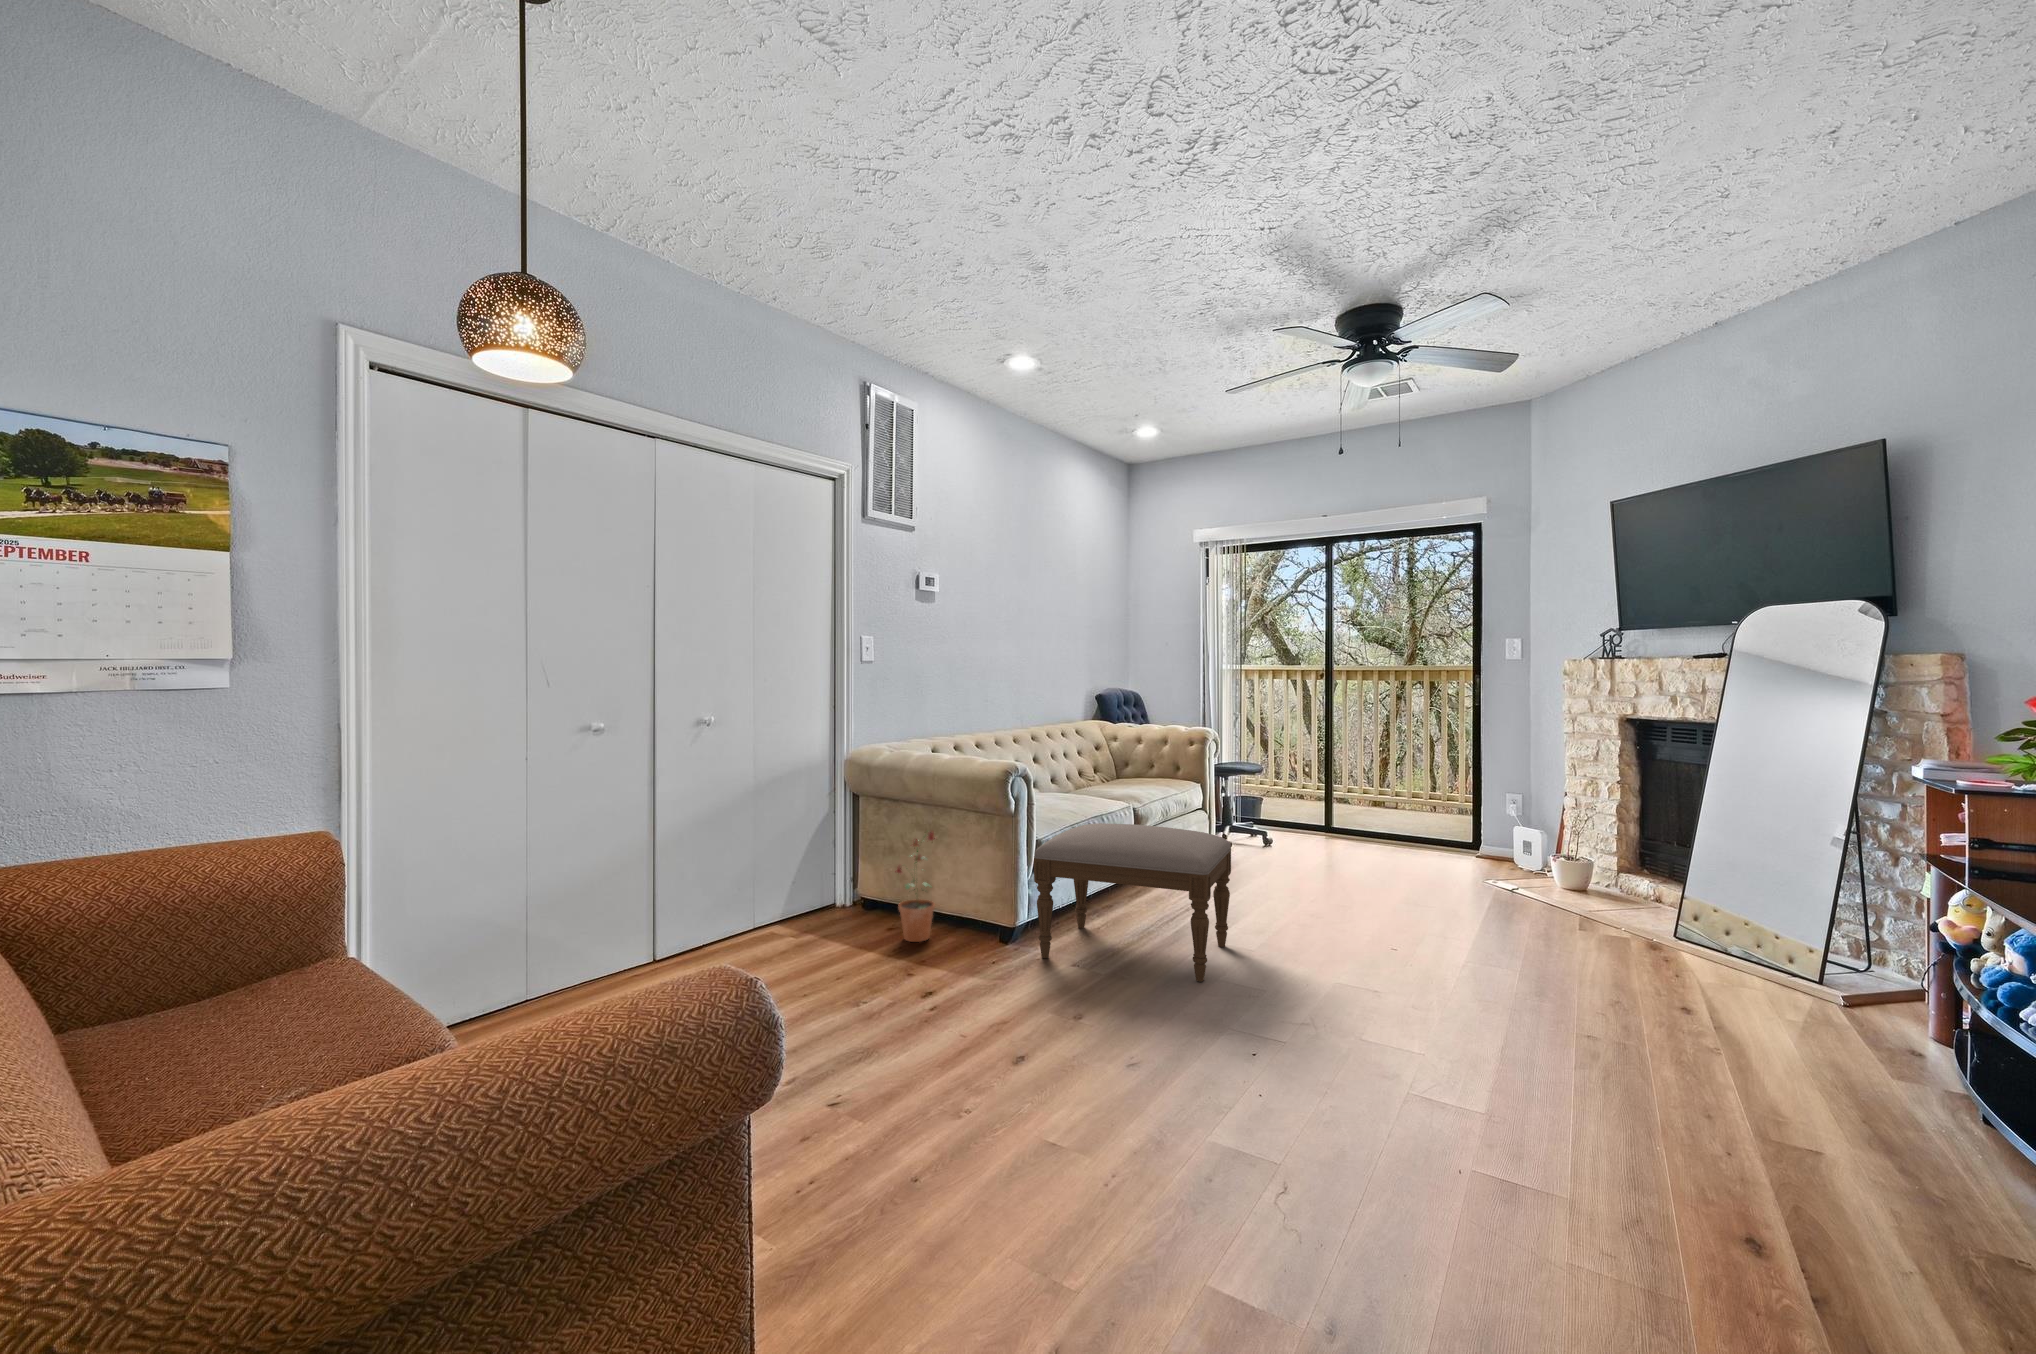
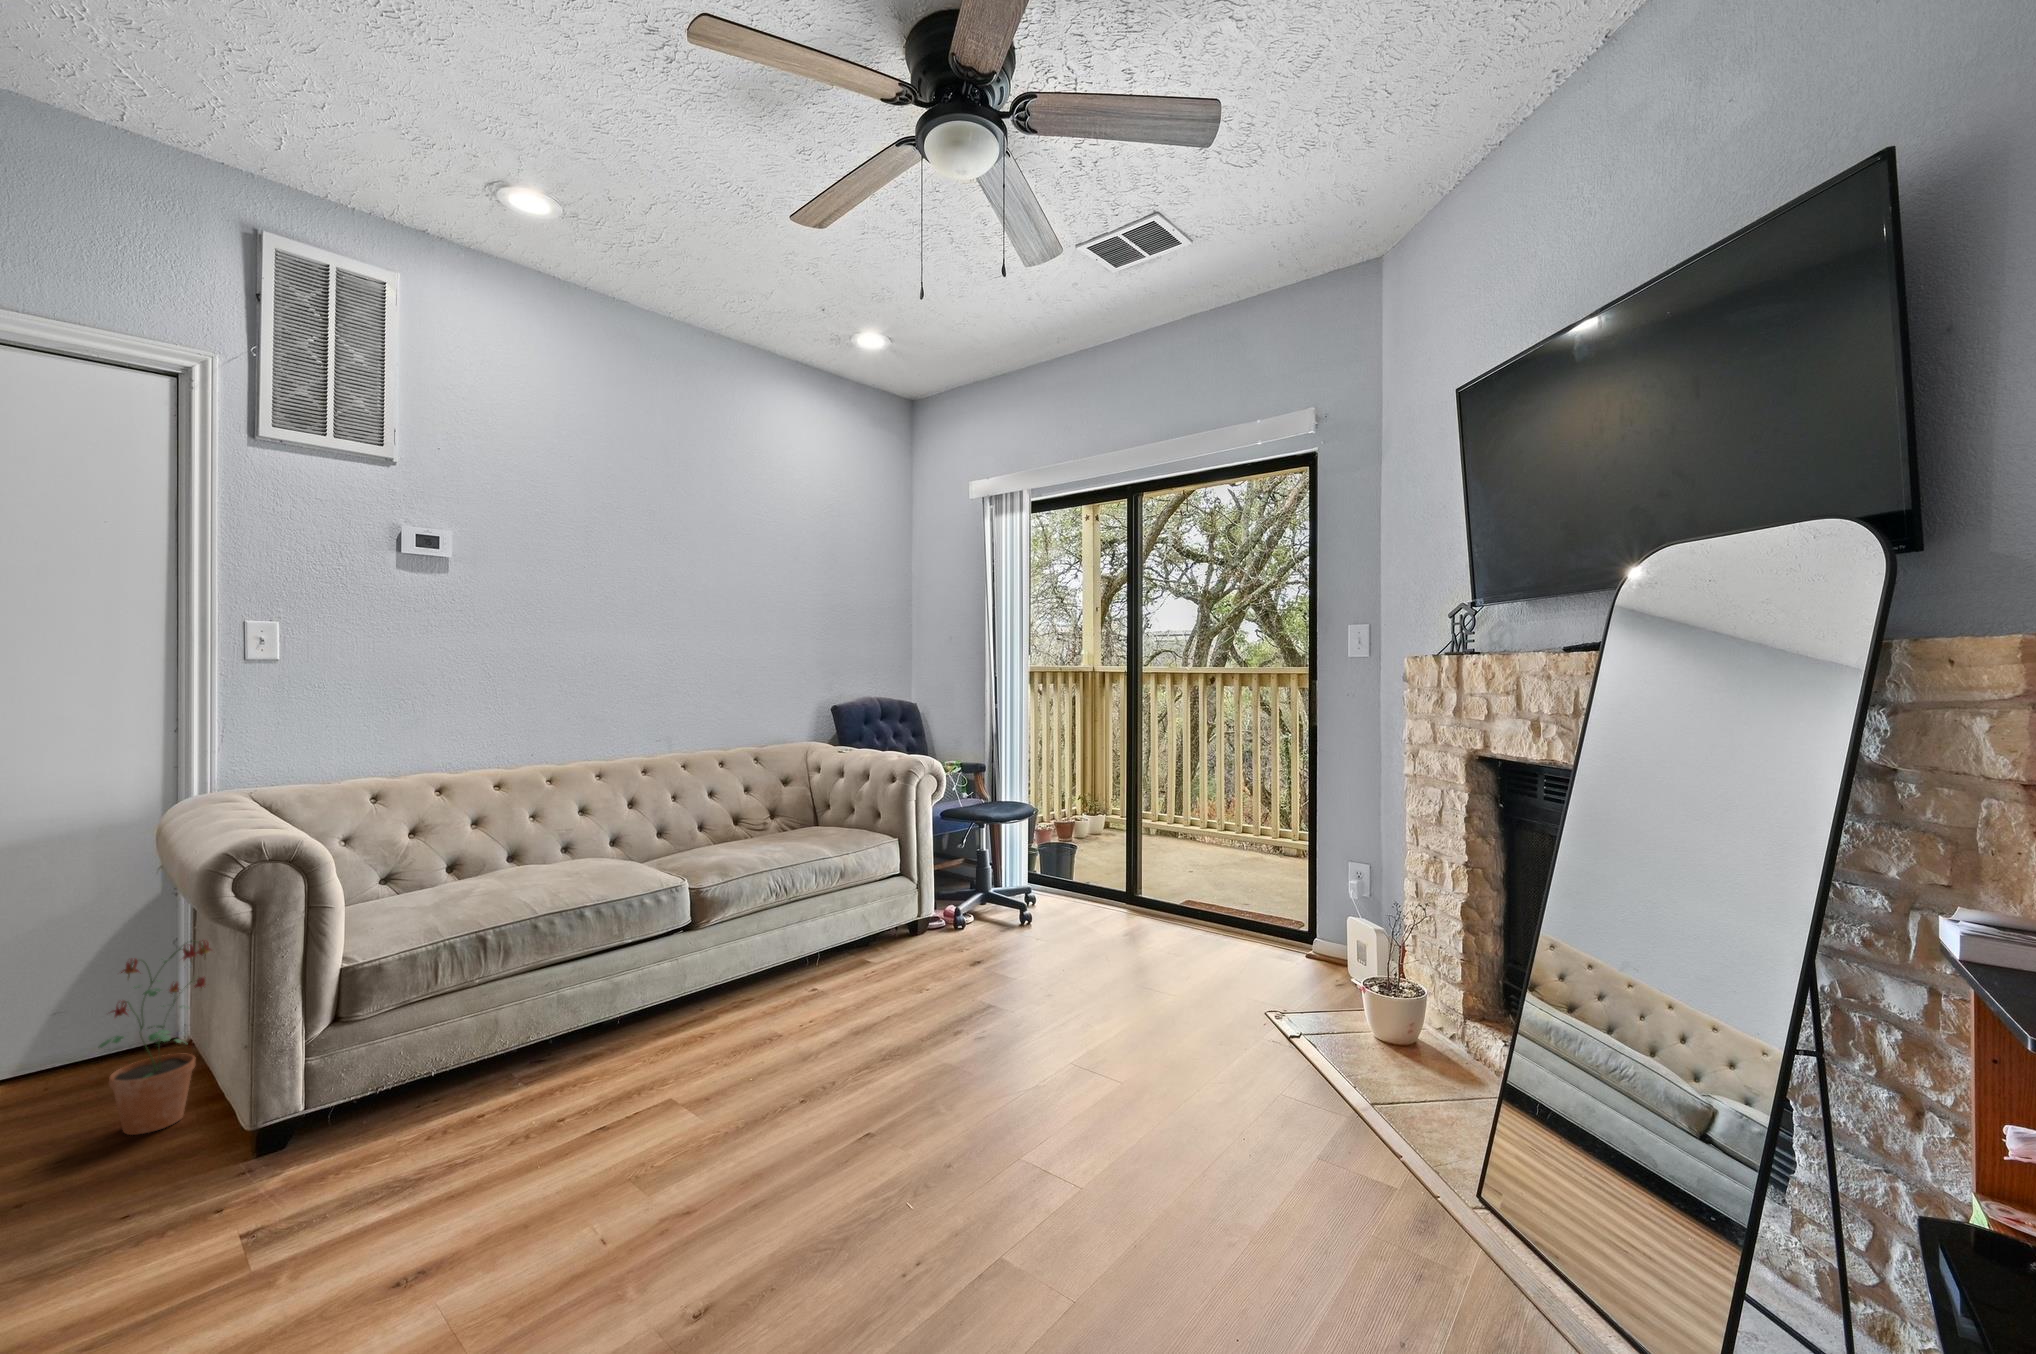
ottoman: present [1034,823,1231,982] -> none [227,936,626,1299]

